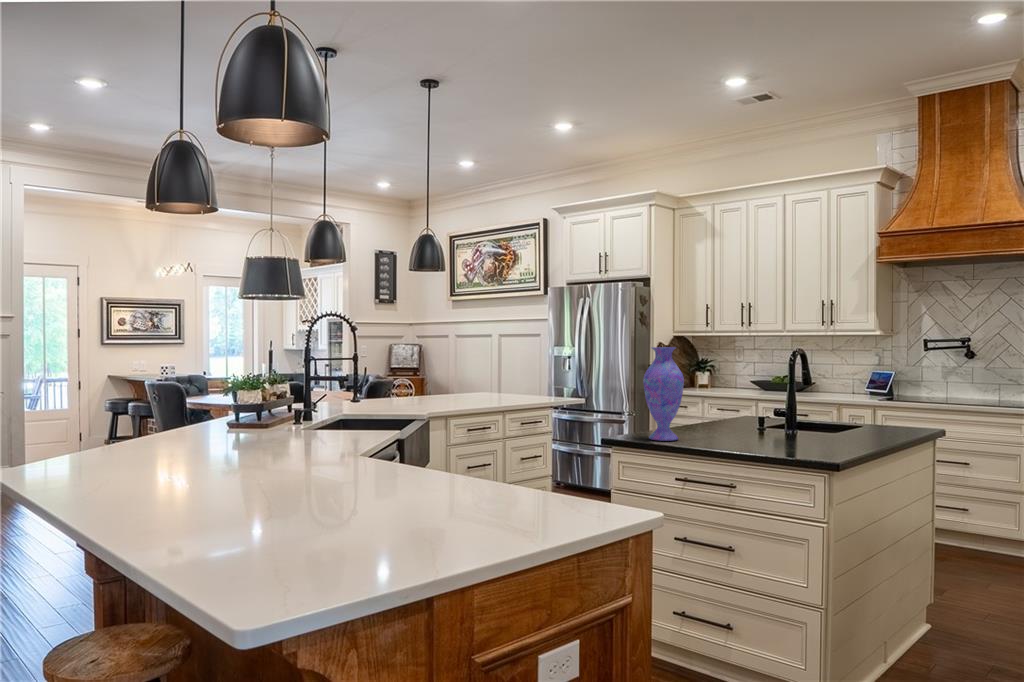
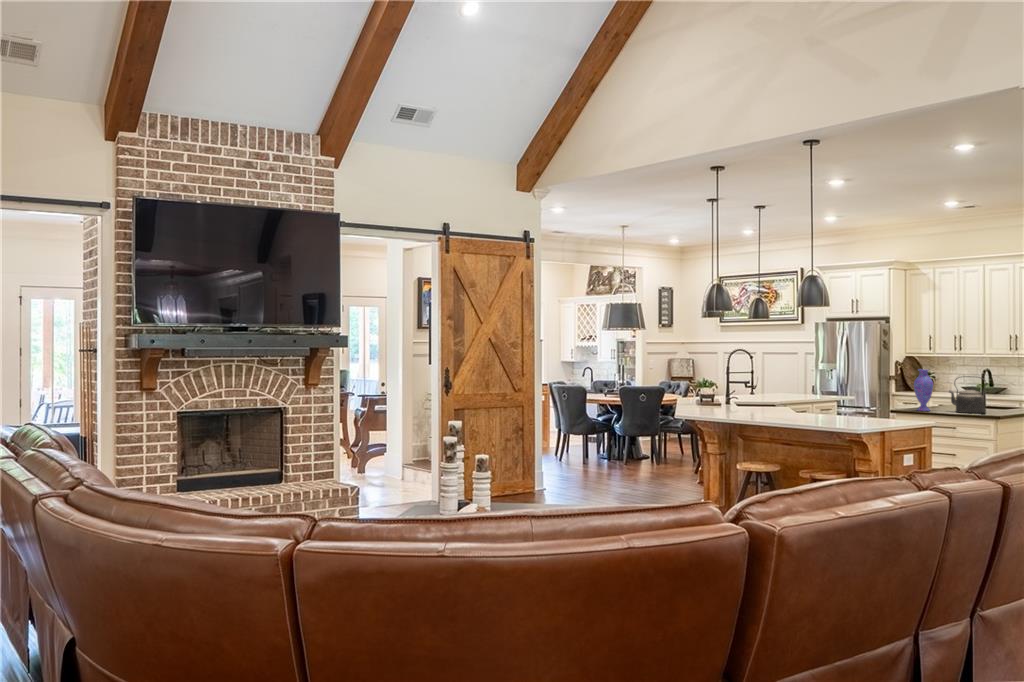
kettle: none [716,362,798,448] -> present [949,376,986,413]

